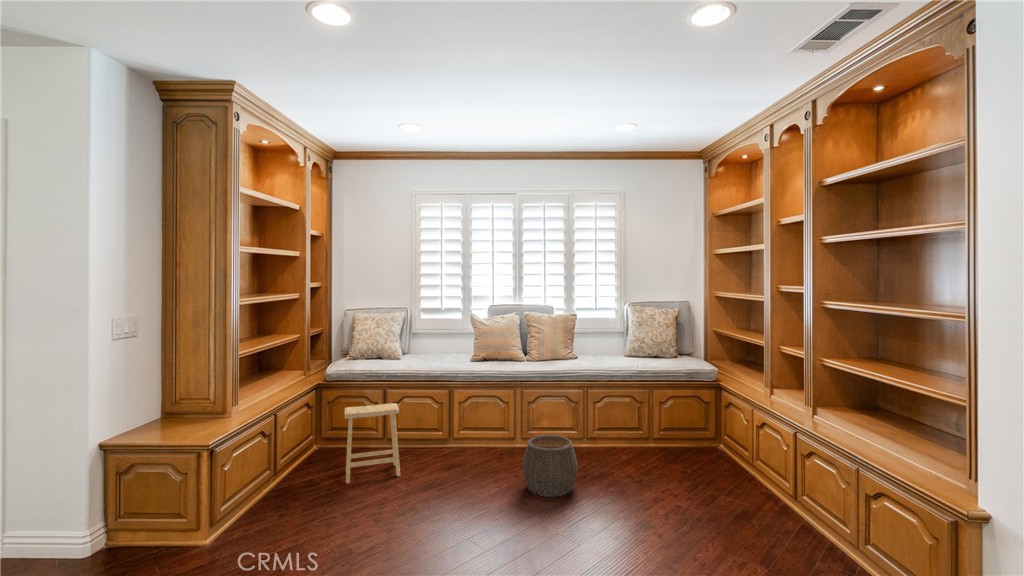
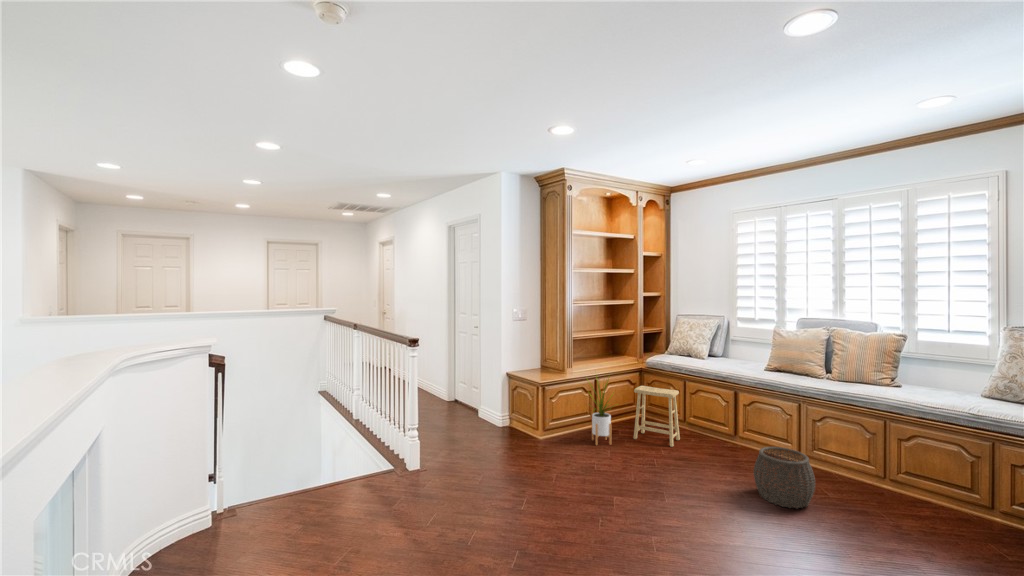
house plant: none [278,394,341,513] -> present [589,375,613,445]

